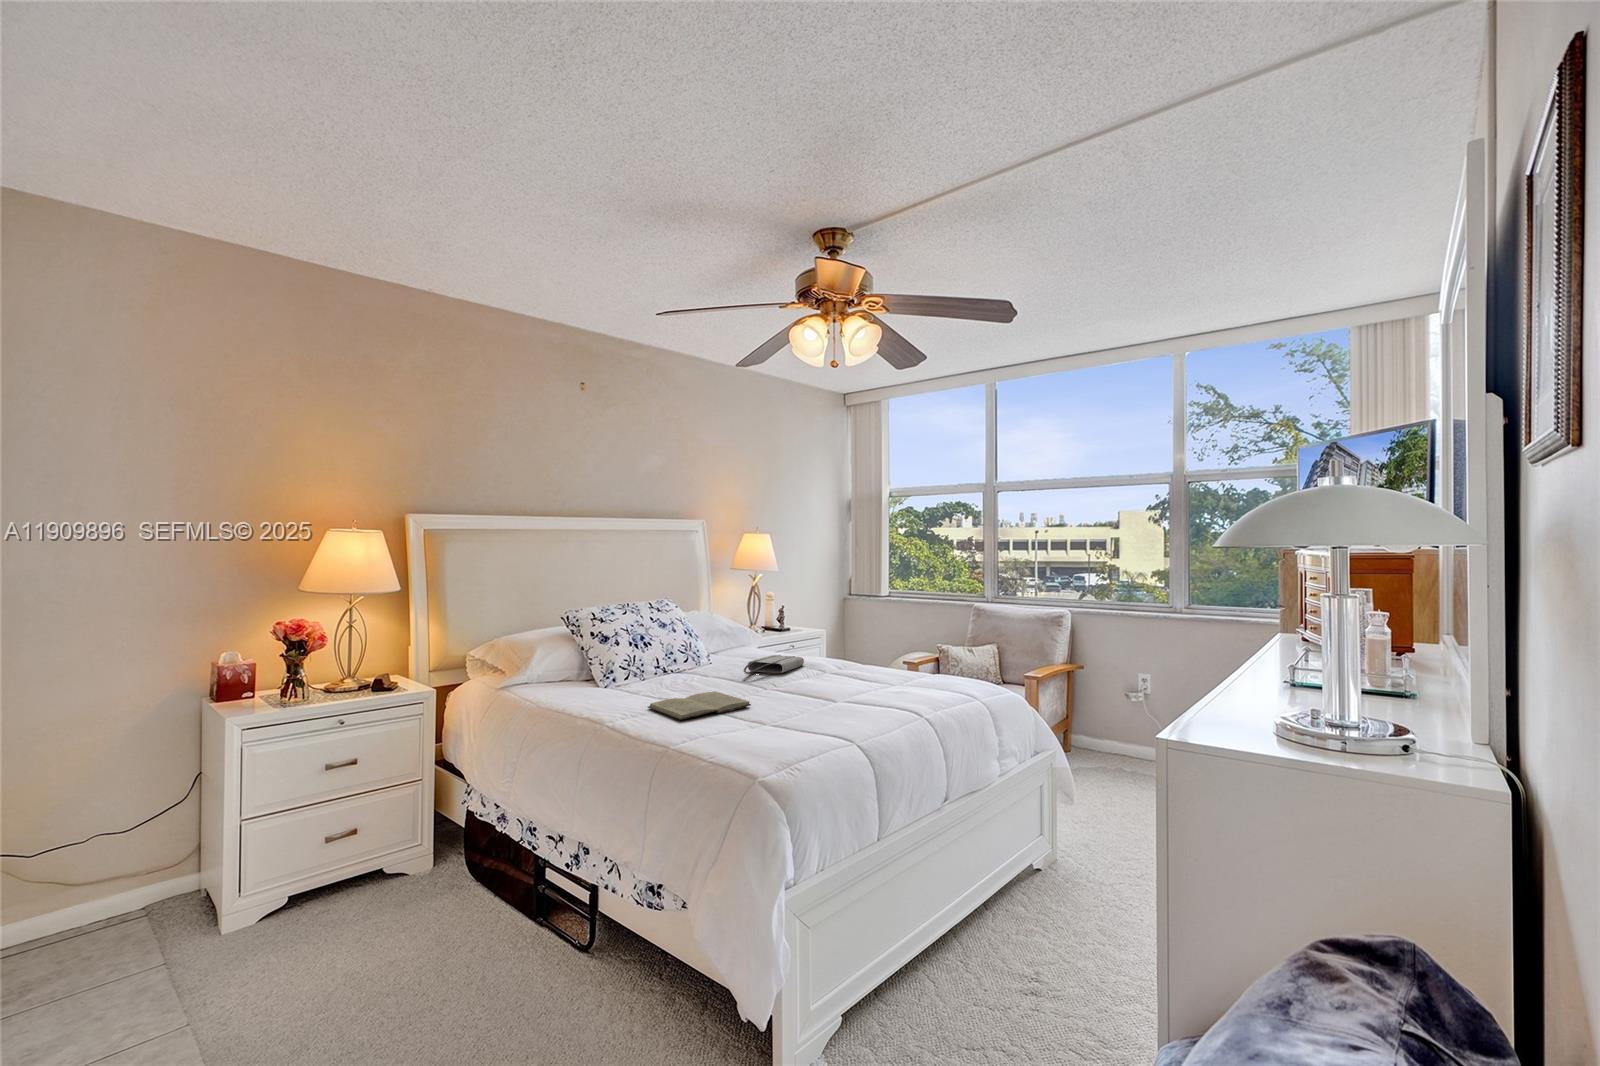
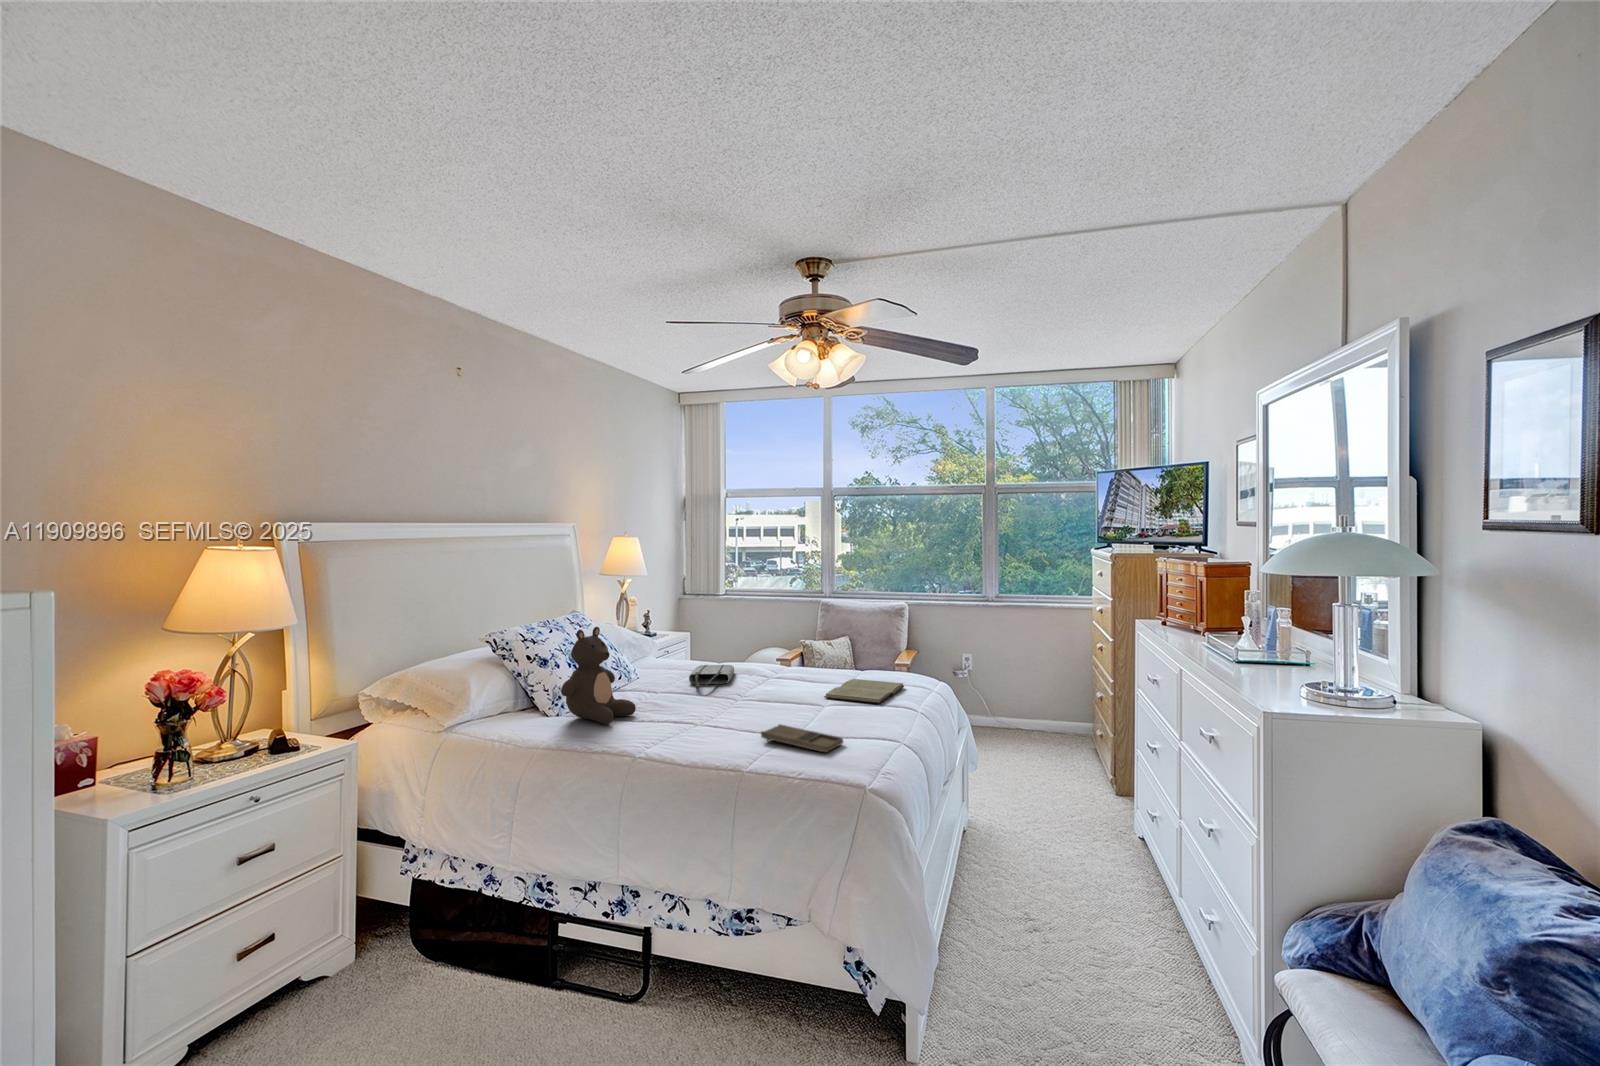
teddy bear: none [593,606,663,696] -> present [561,627,636,724]
book: present [648,691,751,720] -> present [824,679,904,703]
tray: none [728,711,798,742] -> present [761,724,843,752]

